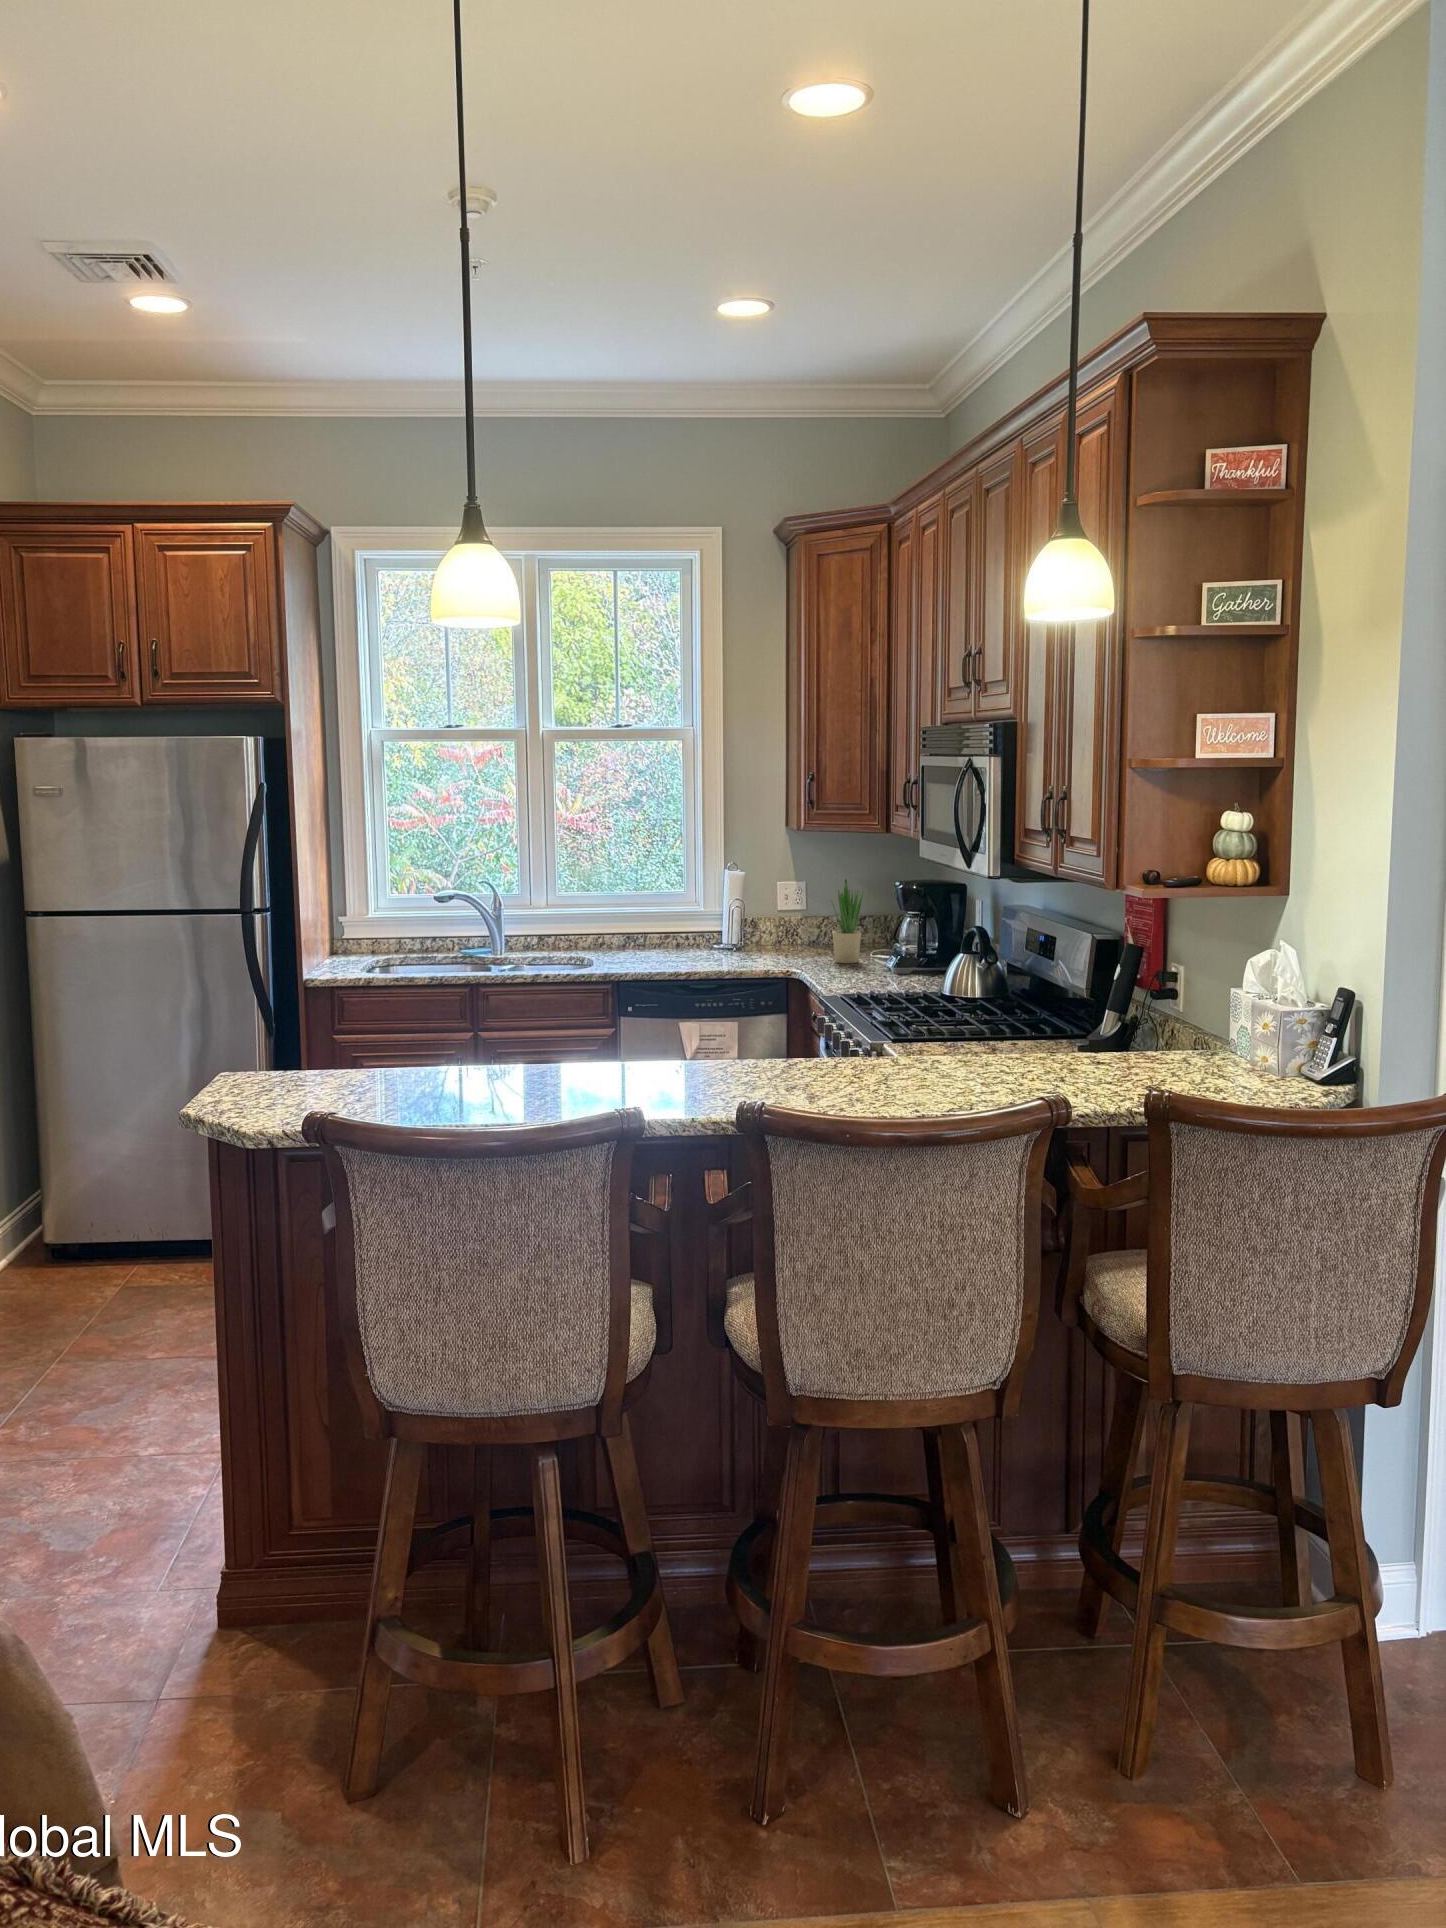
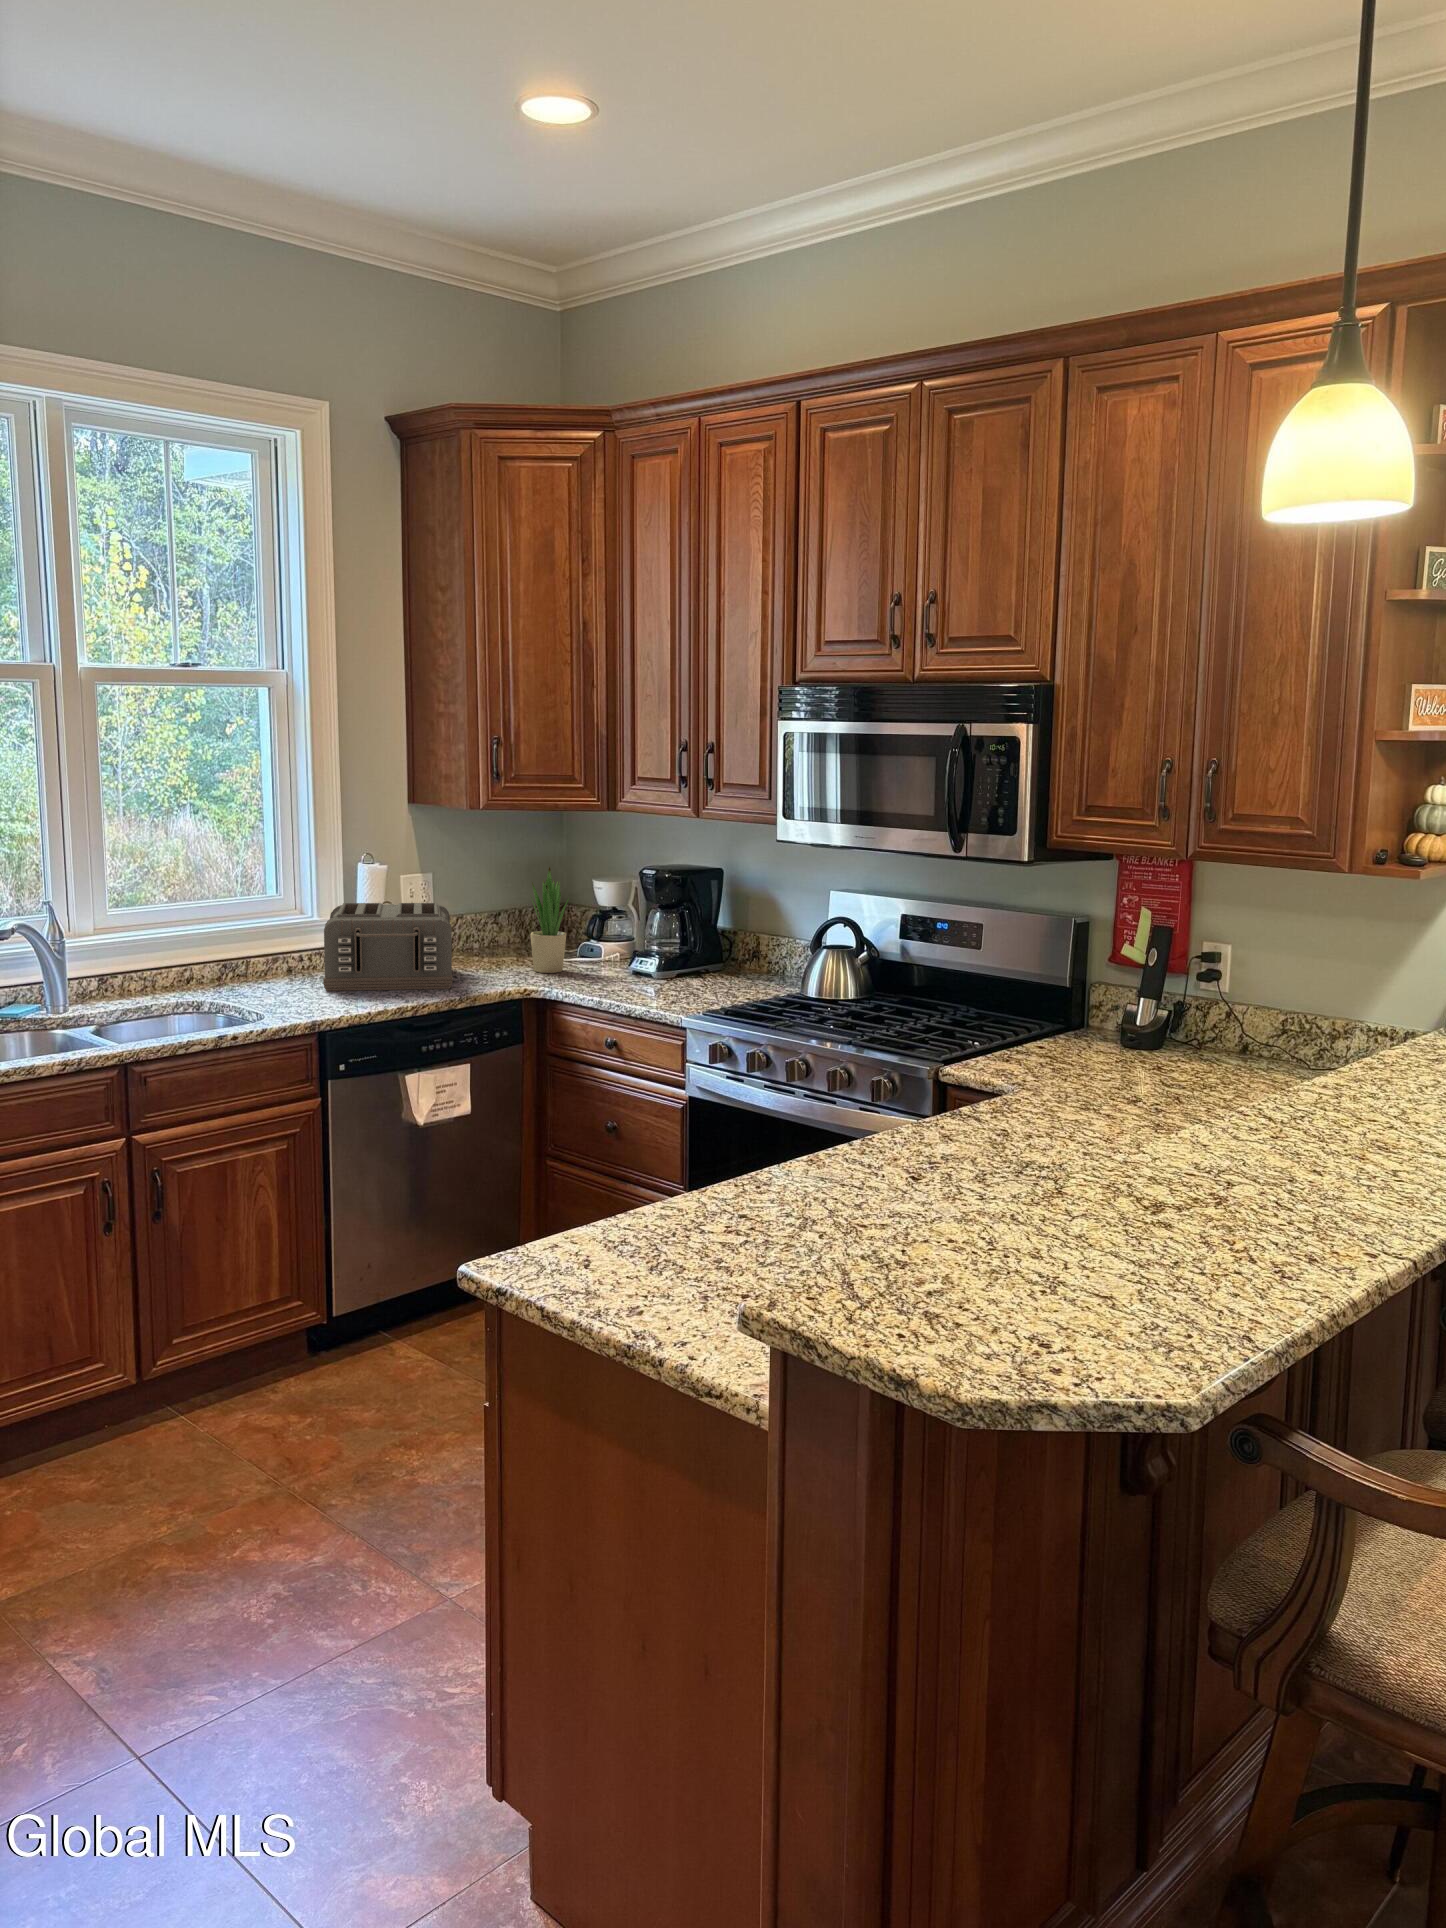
toaster: none [666,900,788,965] -> present [323,903,453,991]

